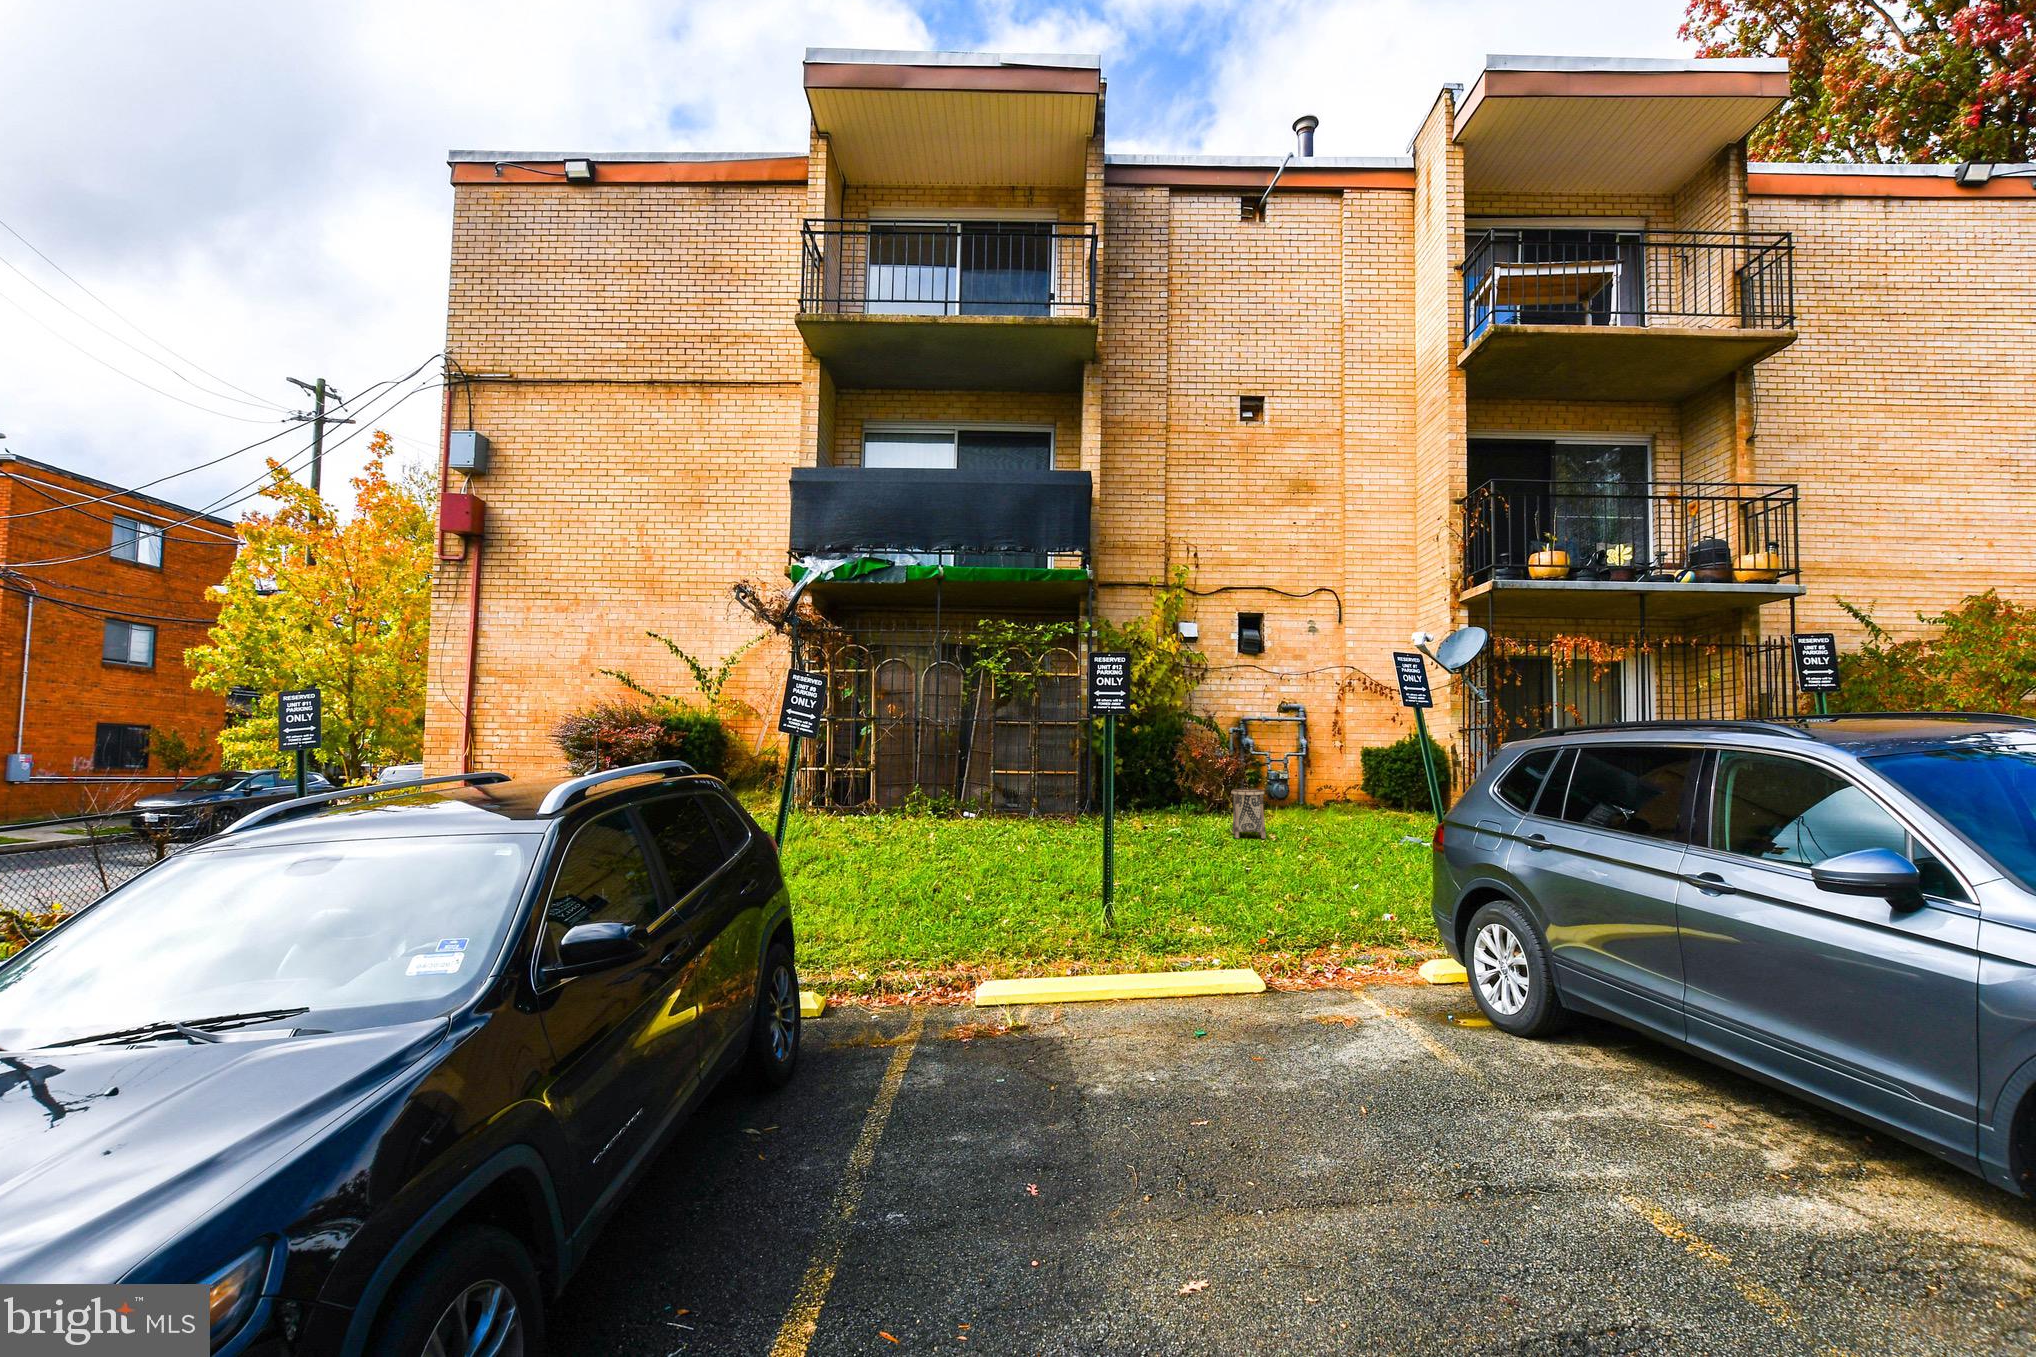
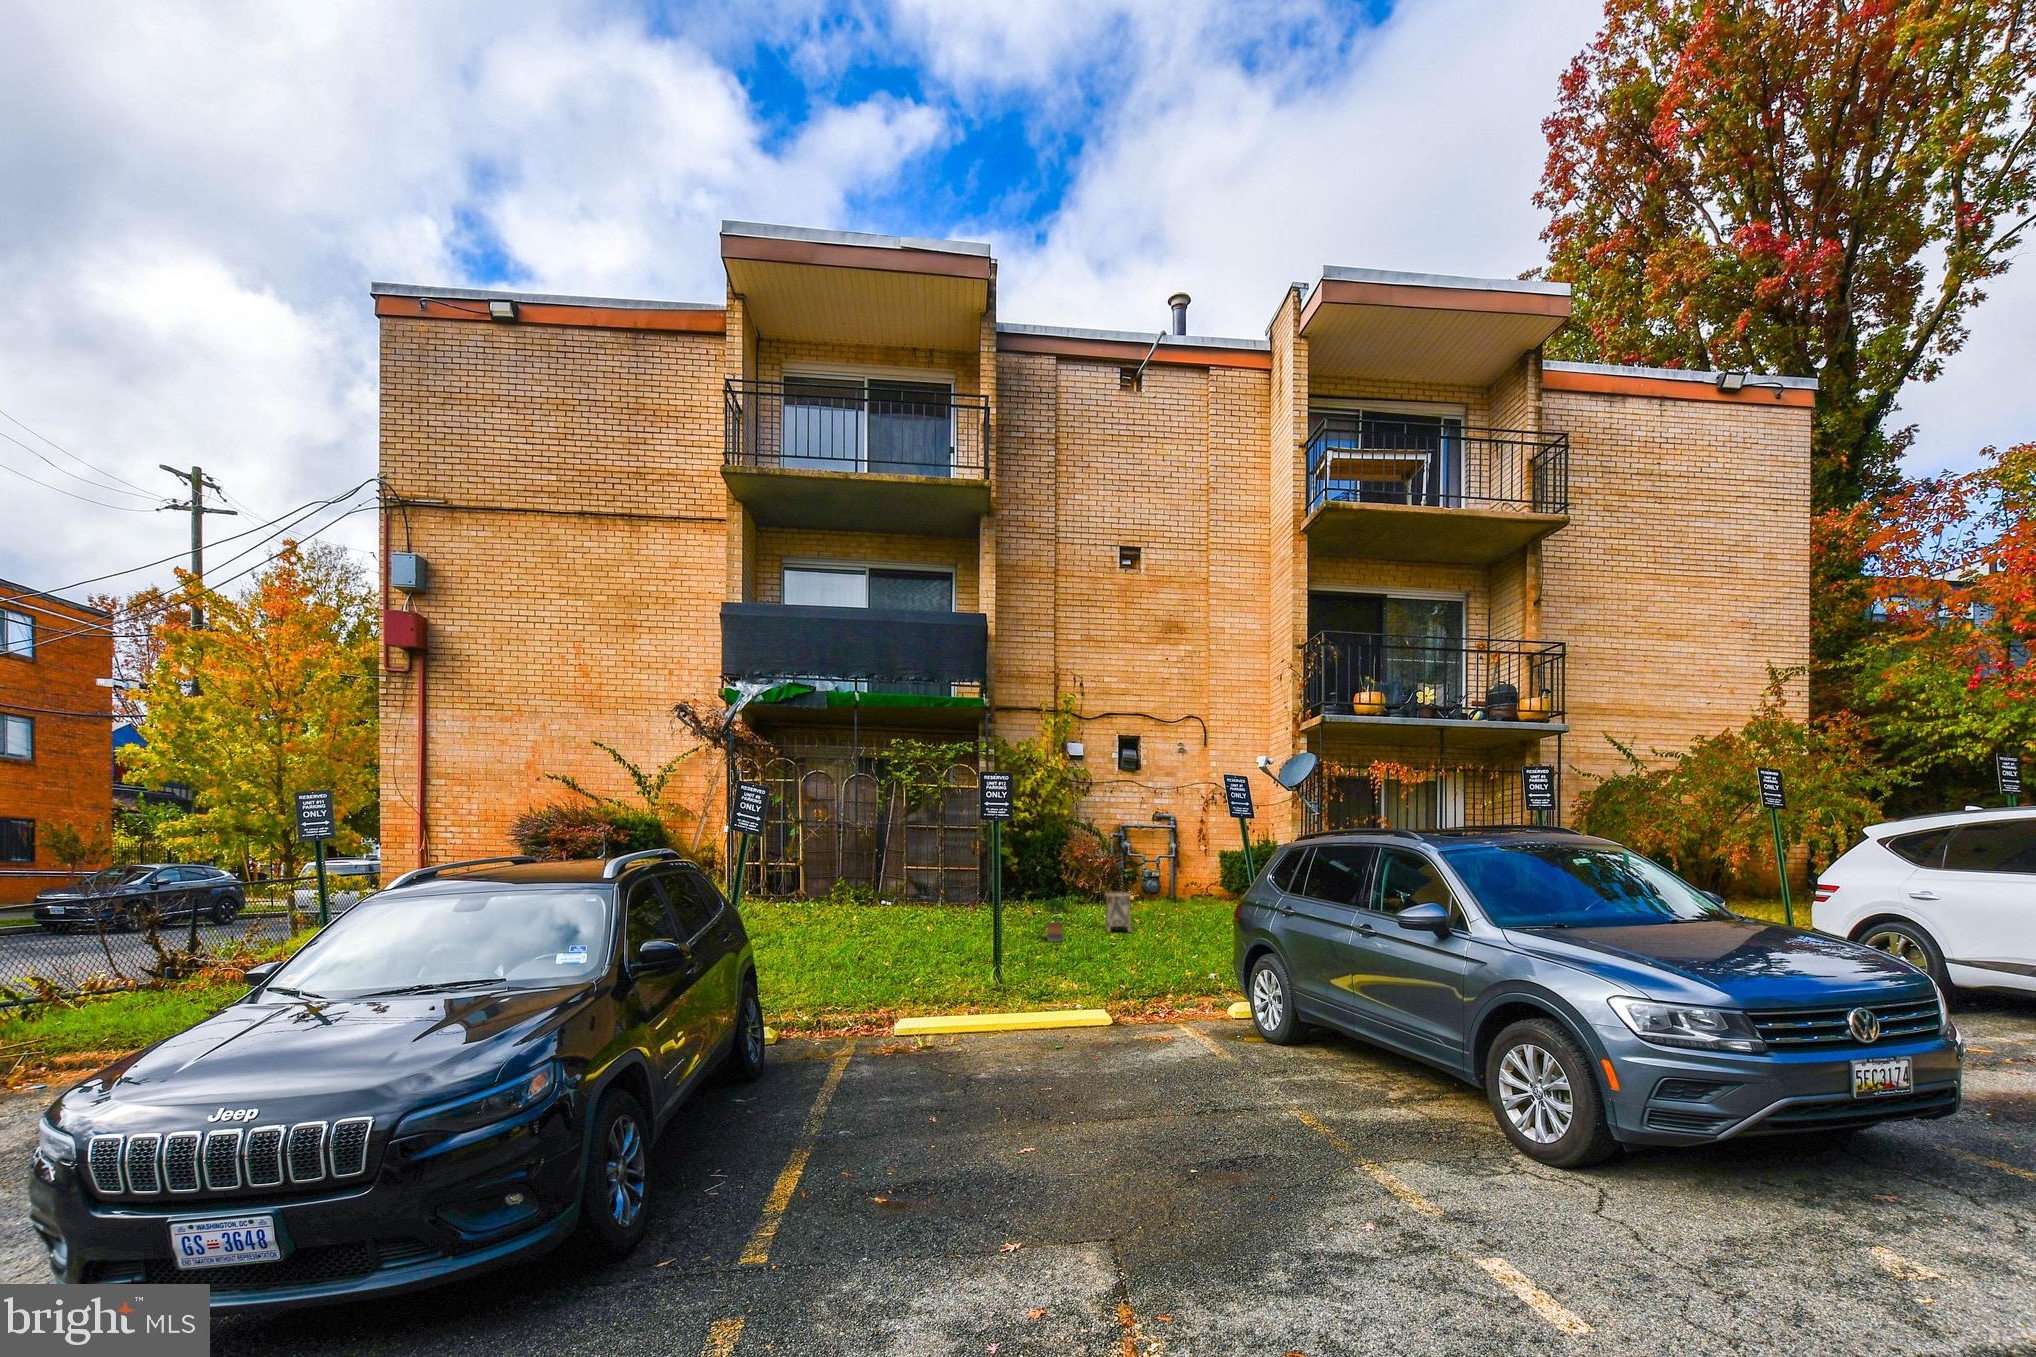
potted tree: none [1154,800,1190,852] -> present [1042,901,1068,942]

